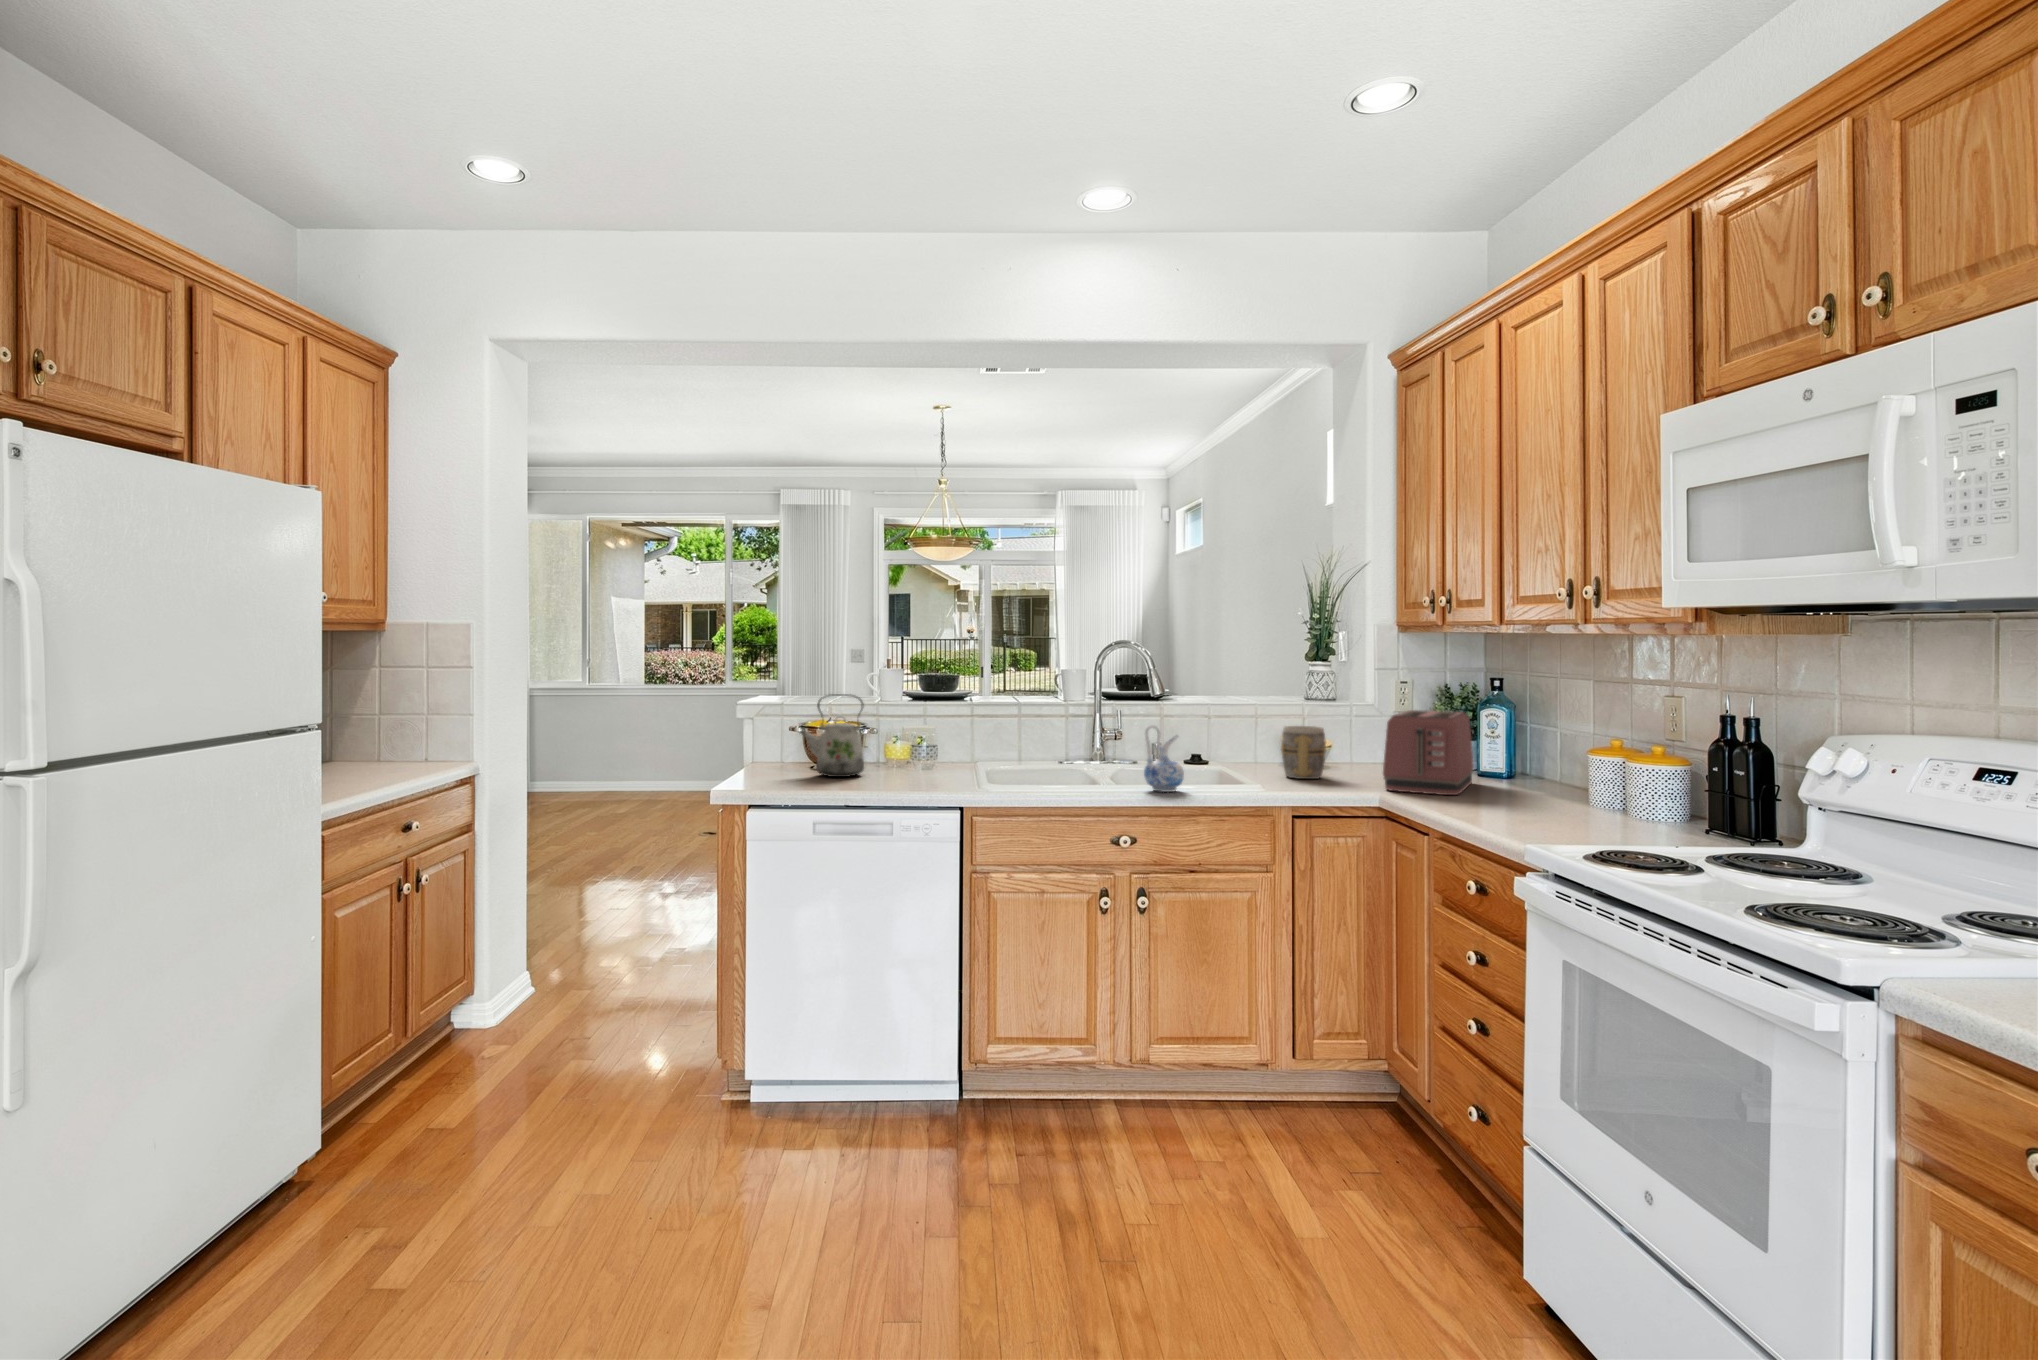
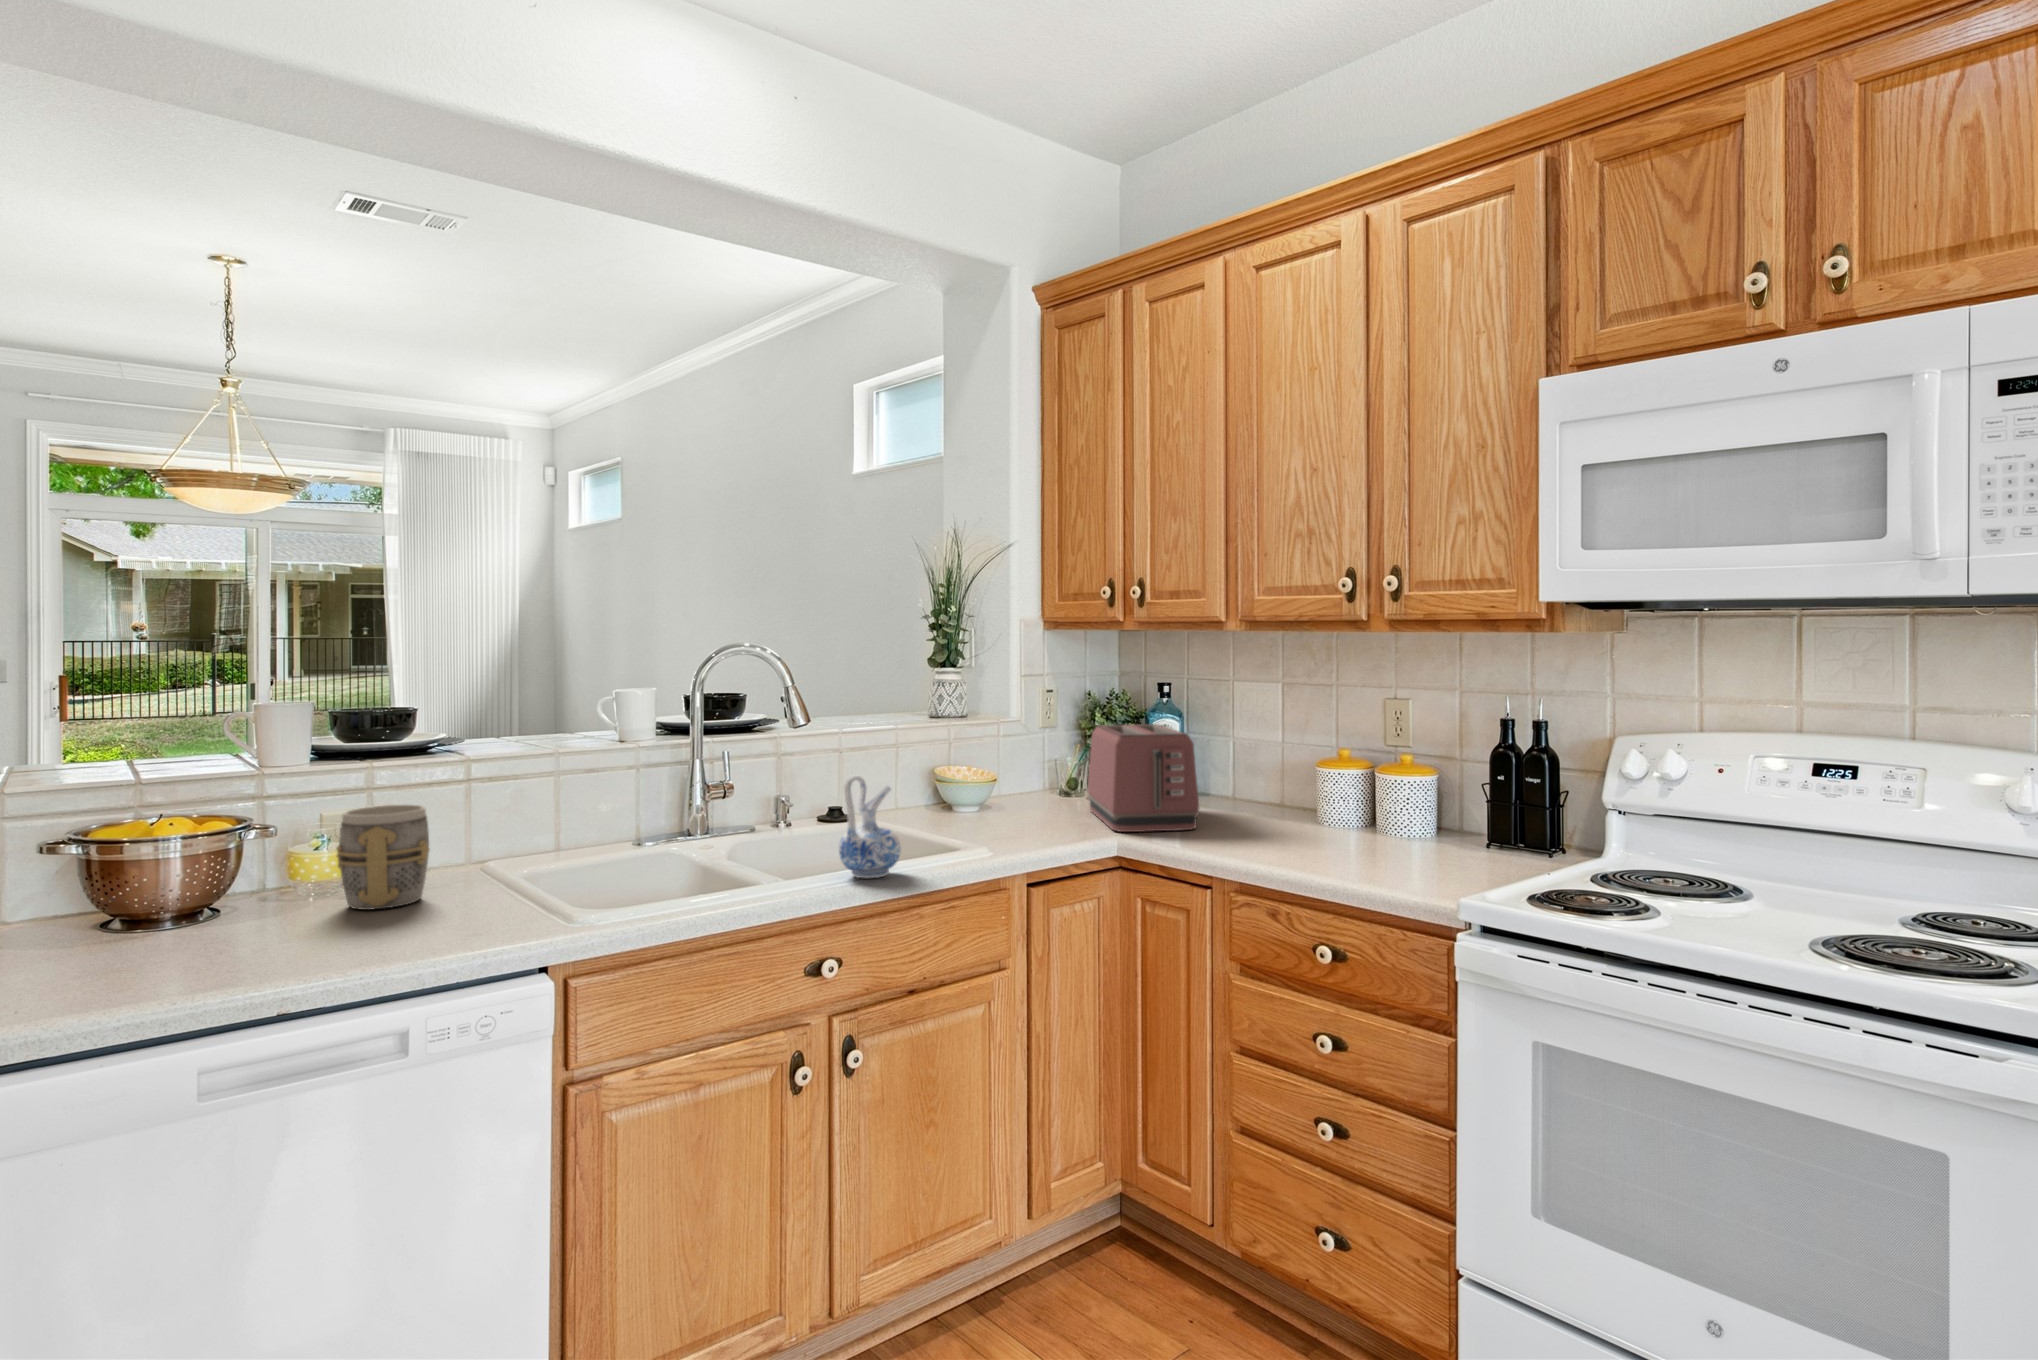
kettle: present [800,694,864,777] -> none [72,762,256,944]
mug: present [1281,726,1326,779] -> present [337,805,430,910]

